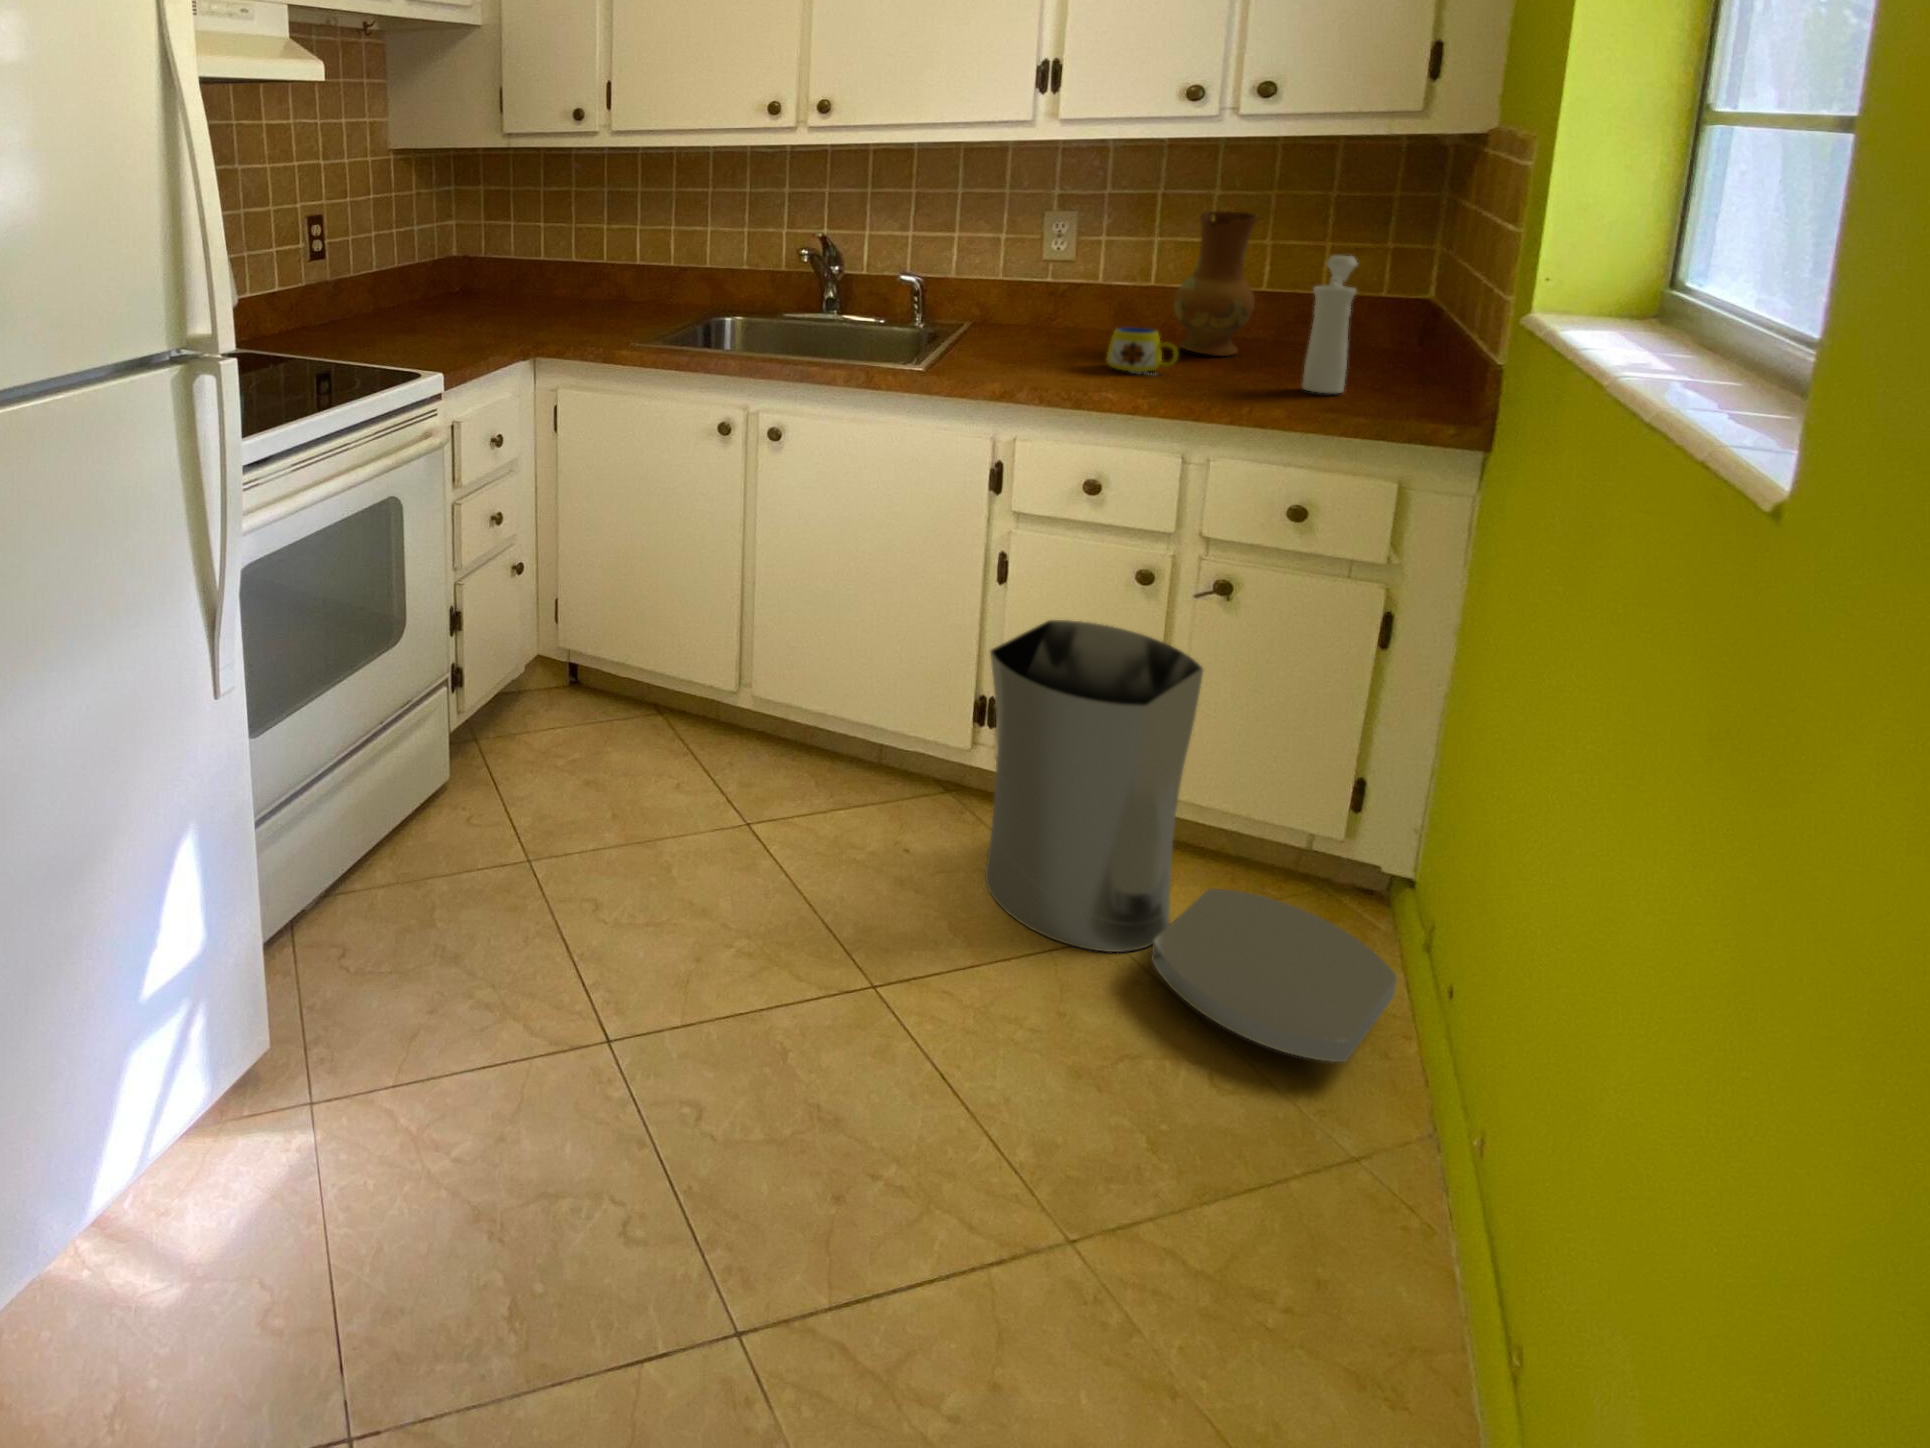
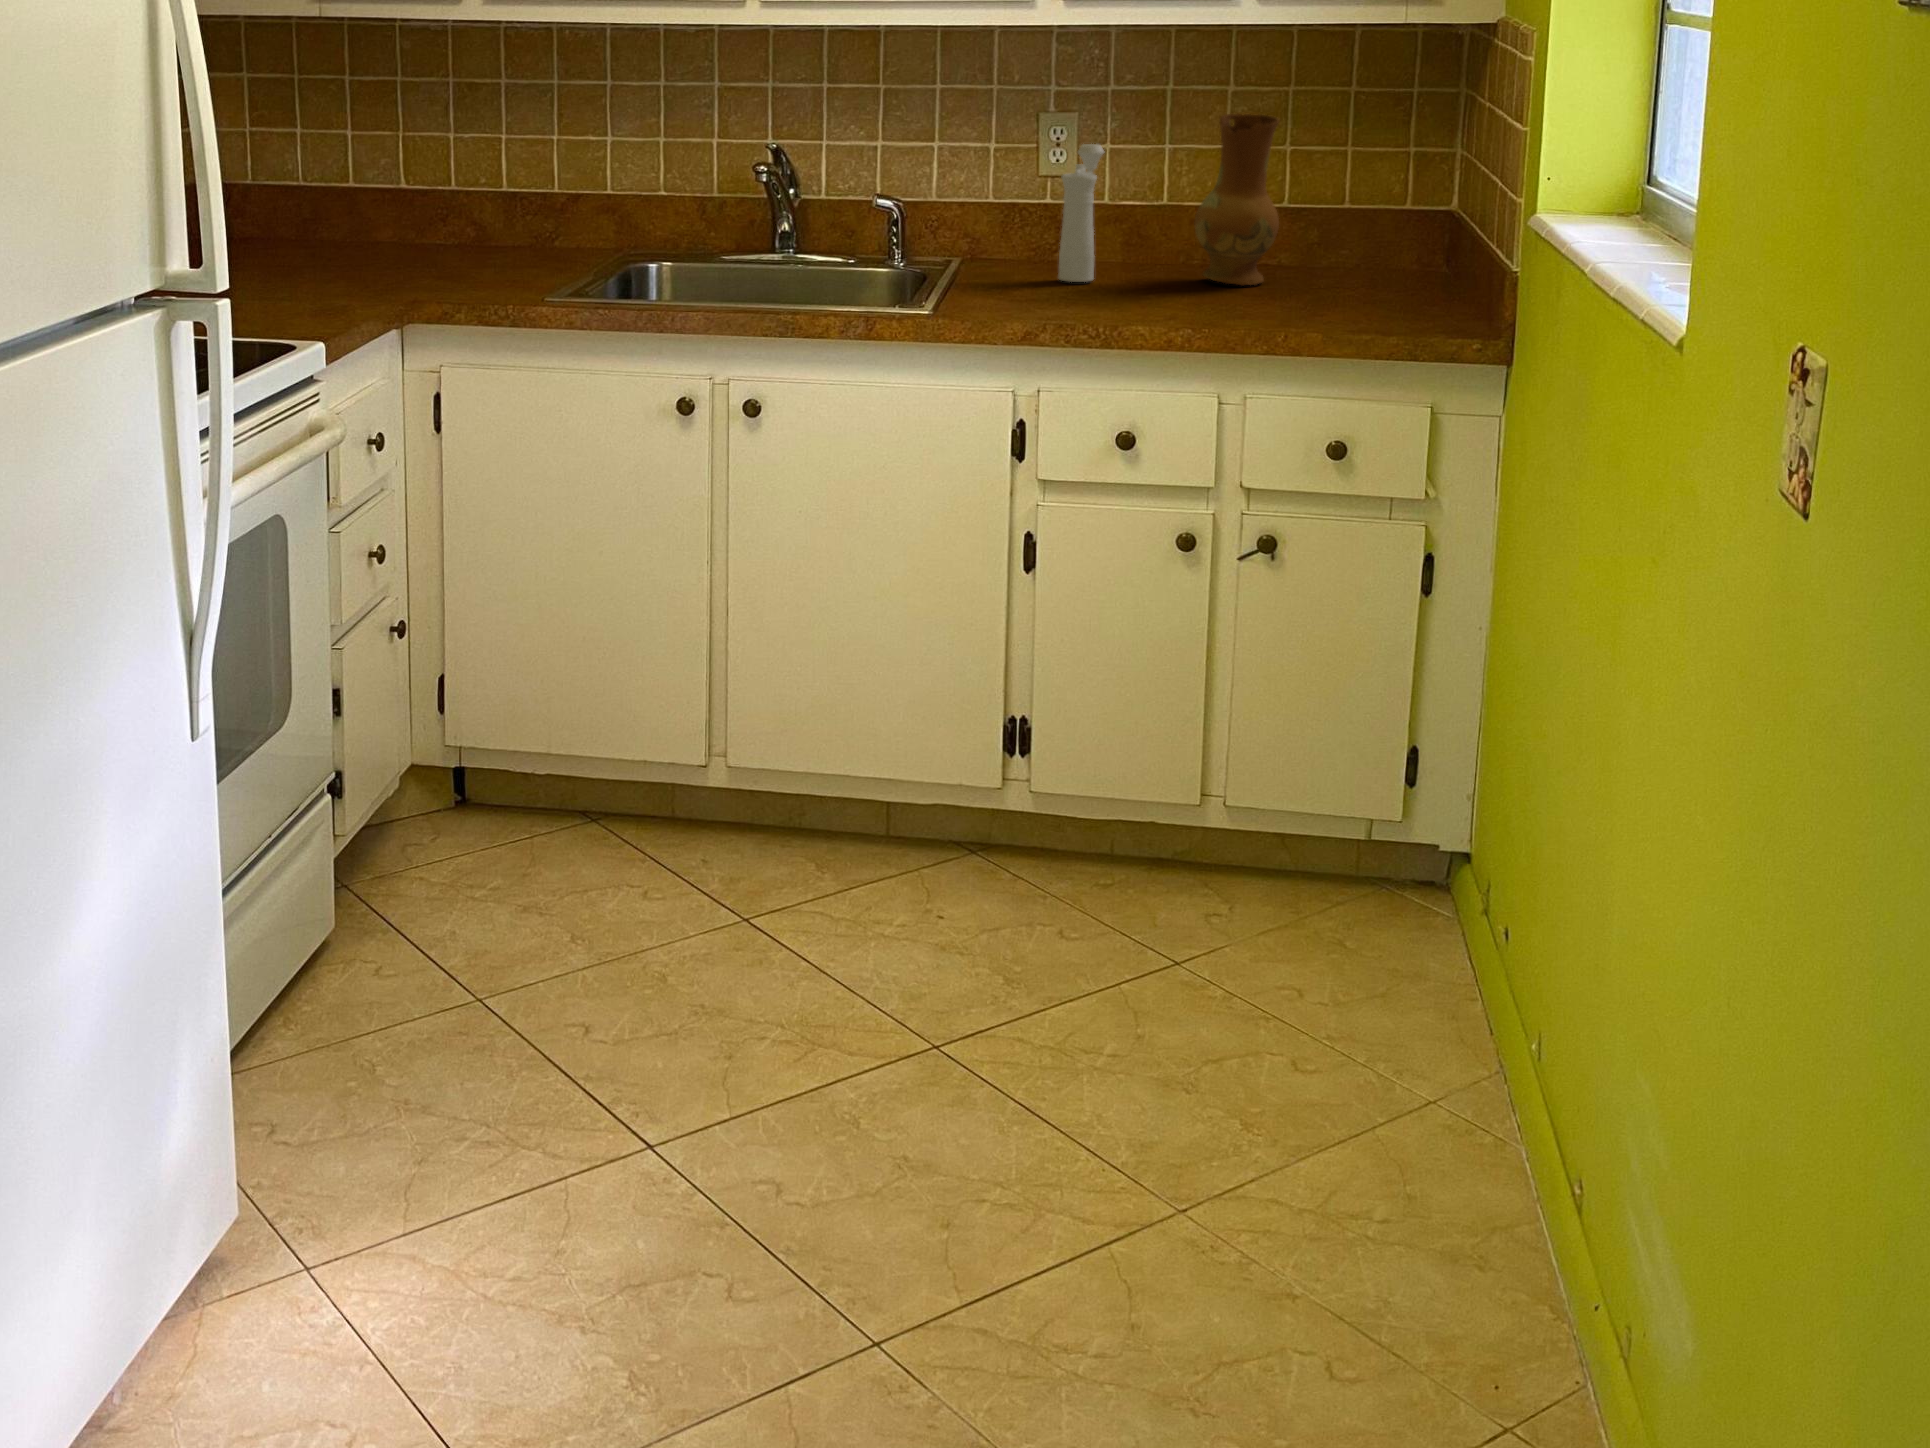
pepper mill: present [1302,256,1357,393] -> present [1058,144,1105,282]
mug: present [1107,328,1178,374] -> none [1132,254,1209,308]
trash can: present [985,620,1397,1062] -> none [1034,605,1454,1021]

